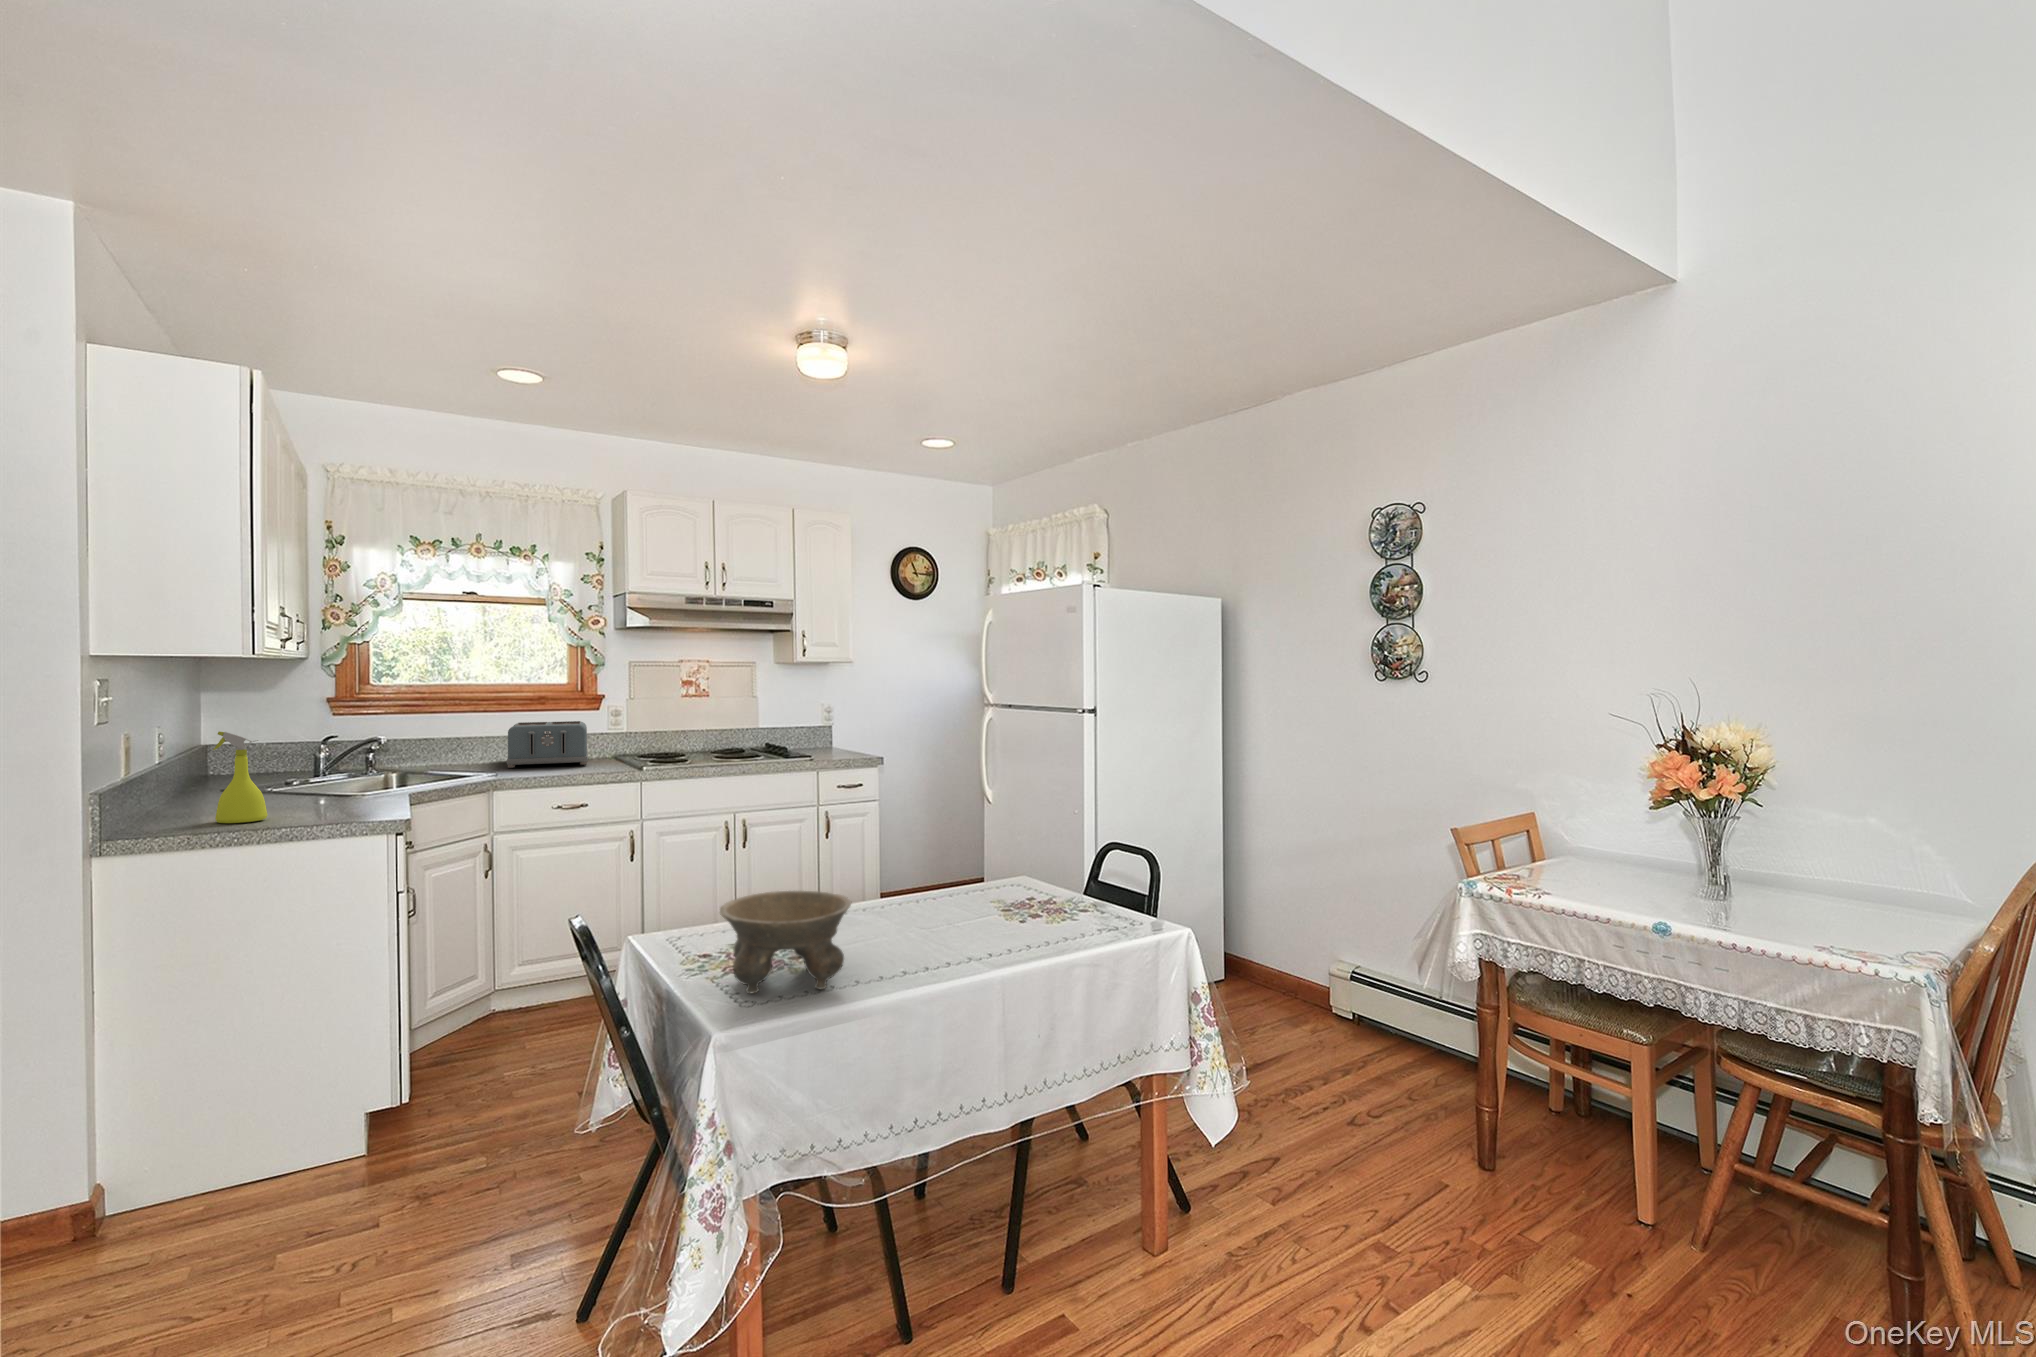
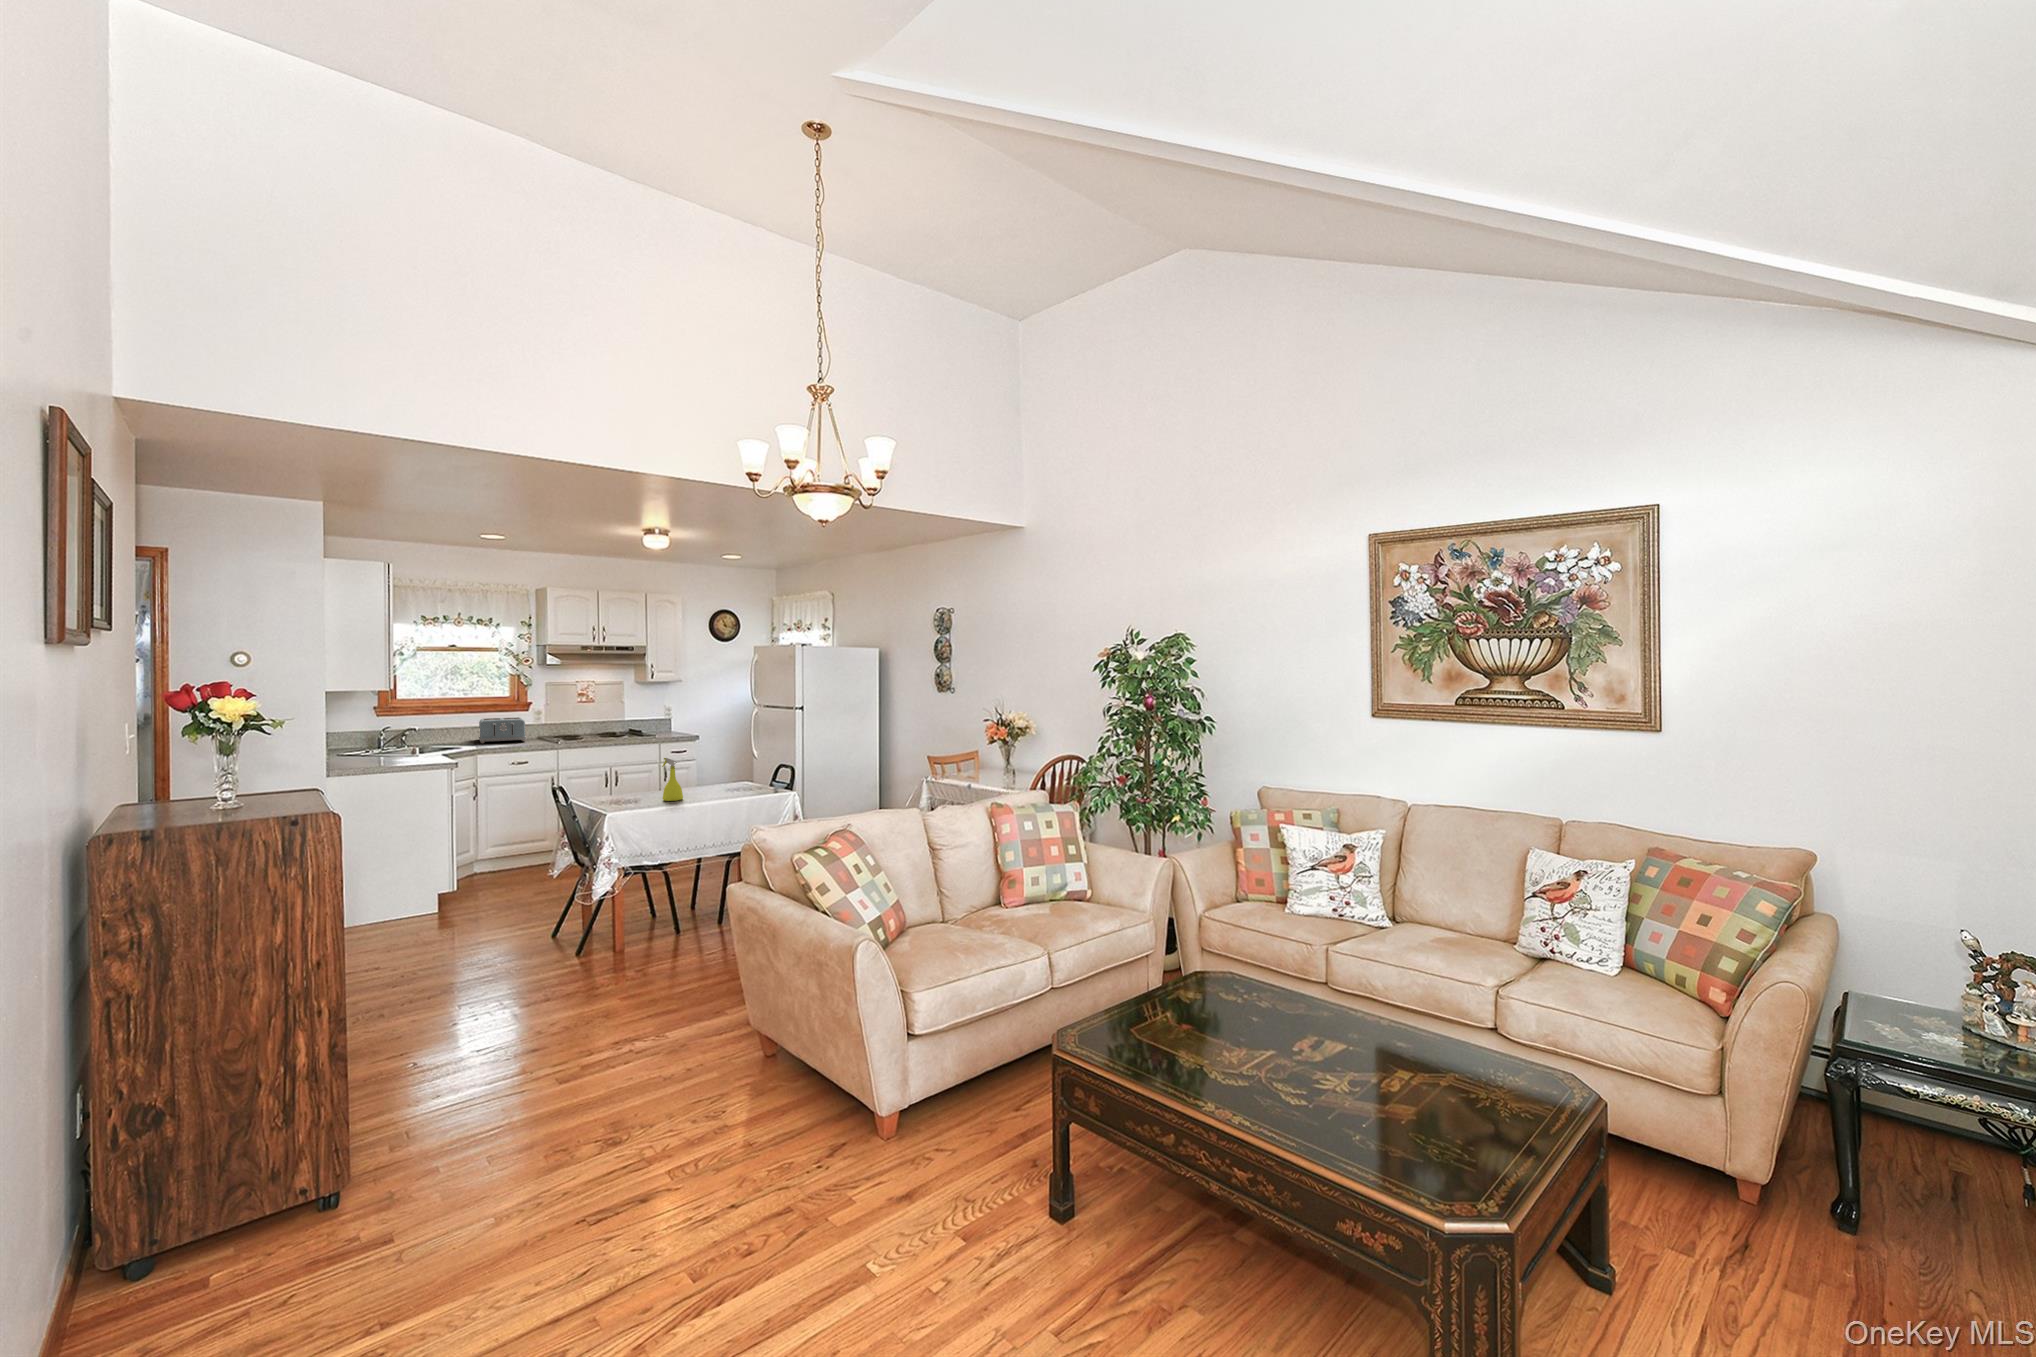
spray bottle: present [213,731,268,824] -> present [662,758,683,801]
bowl: present [720,891,851,994] -> none [608,779,657,811]

